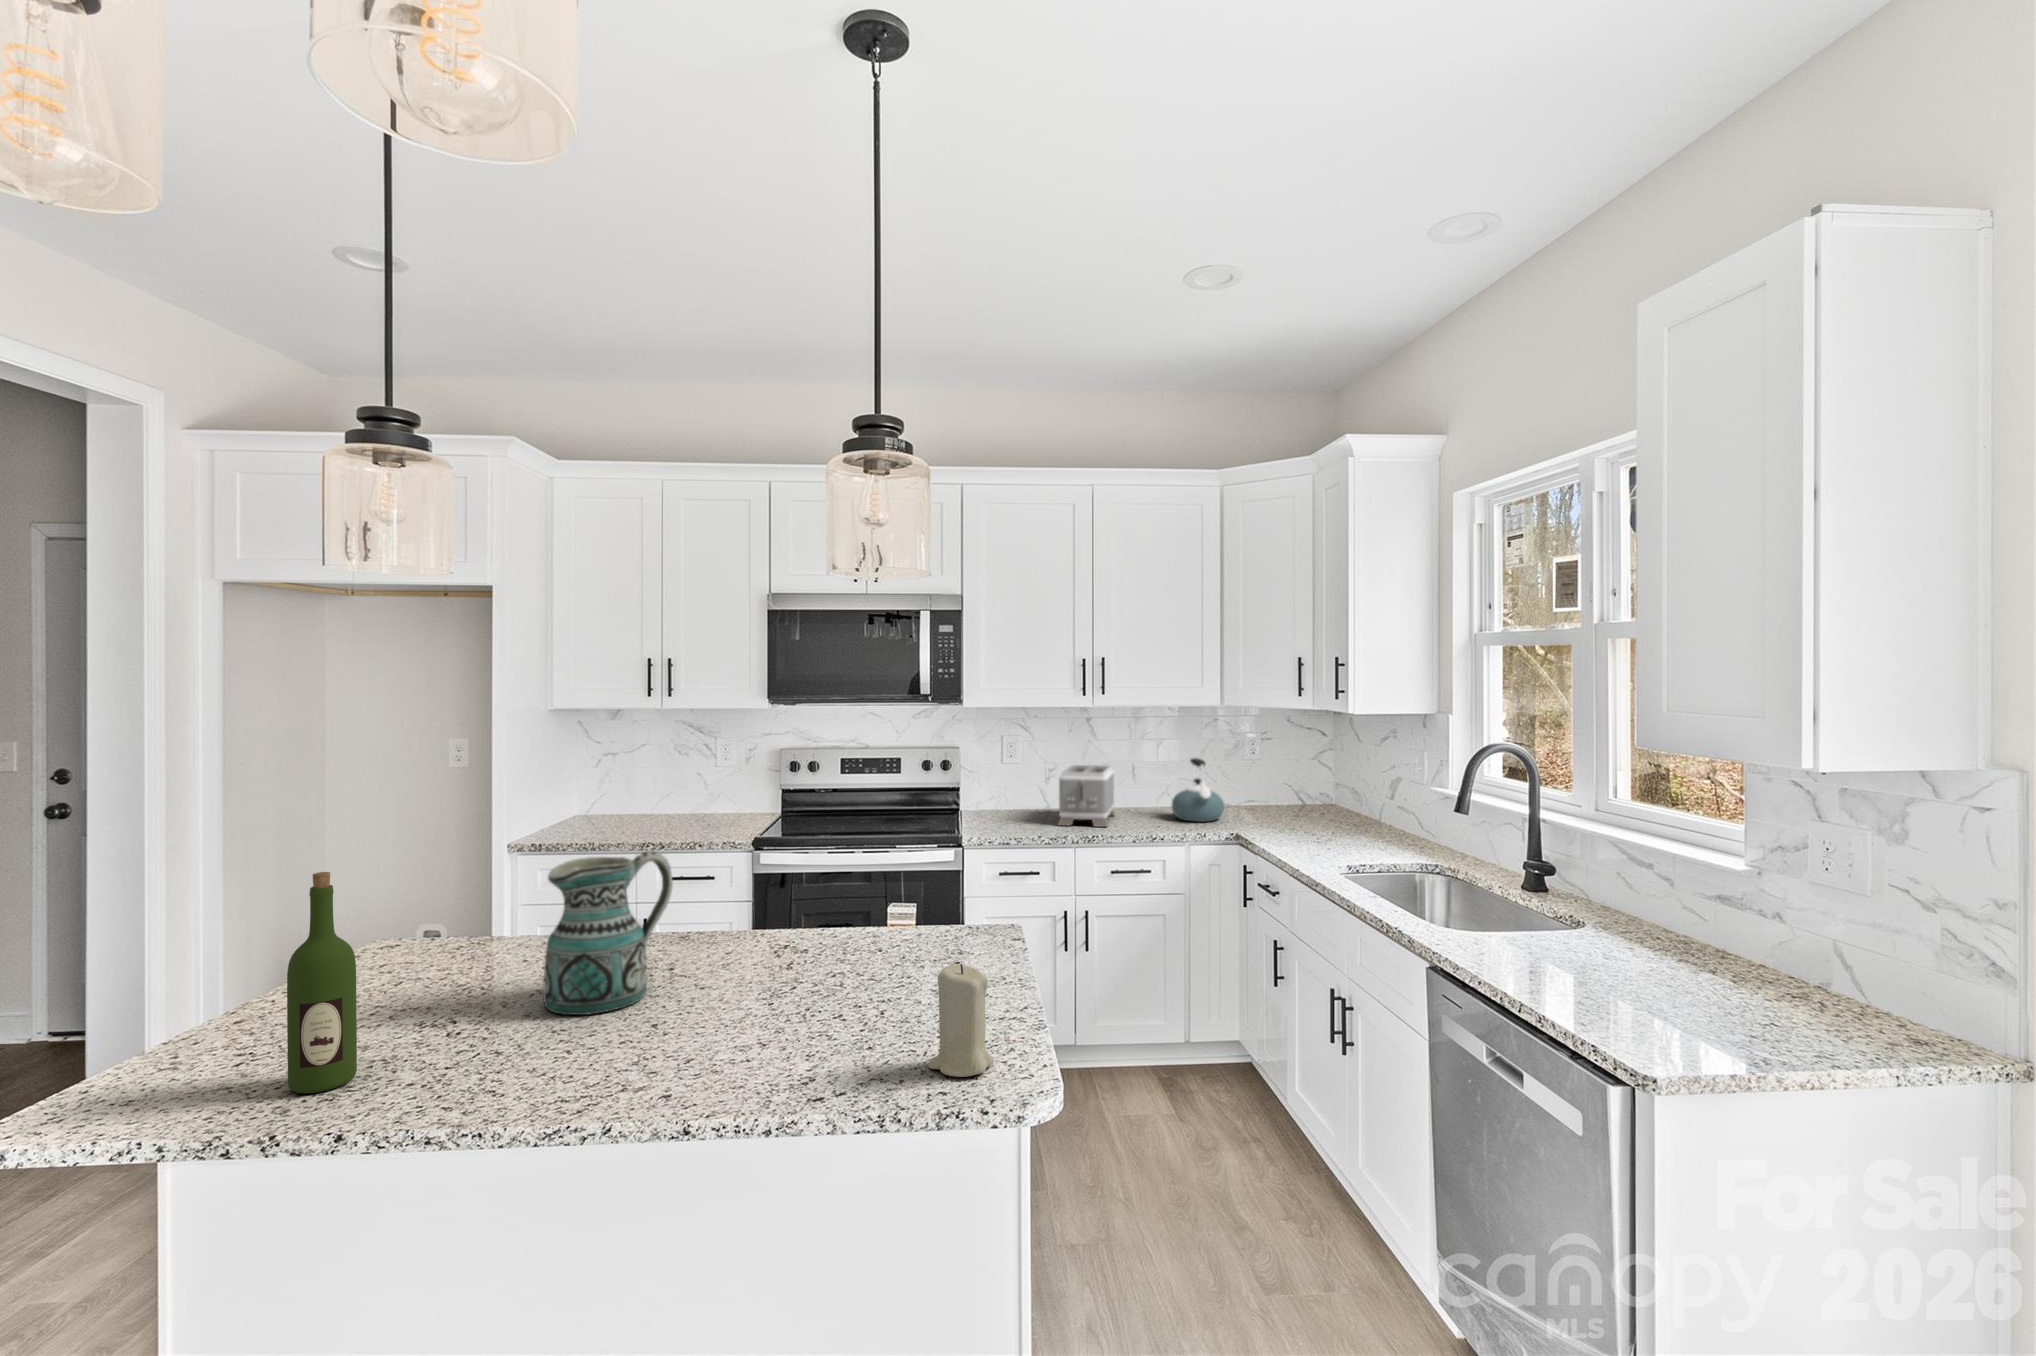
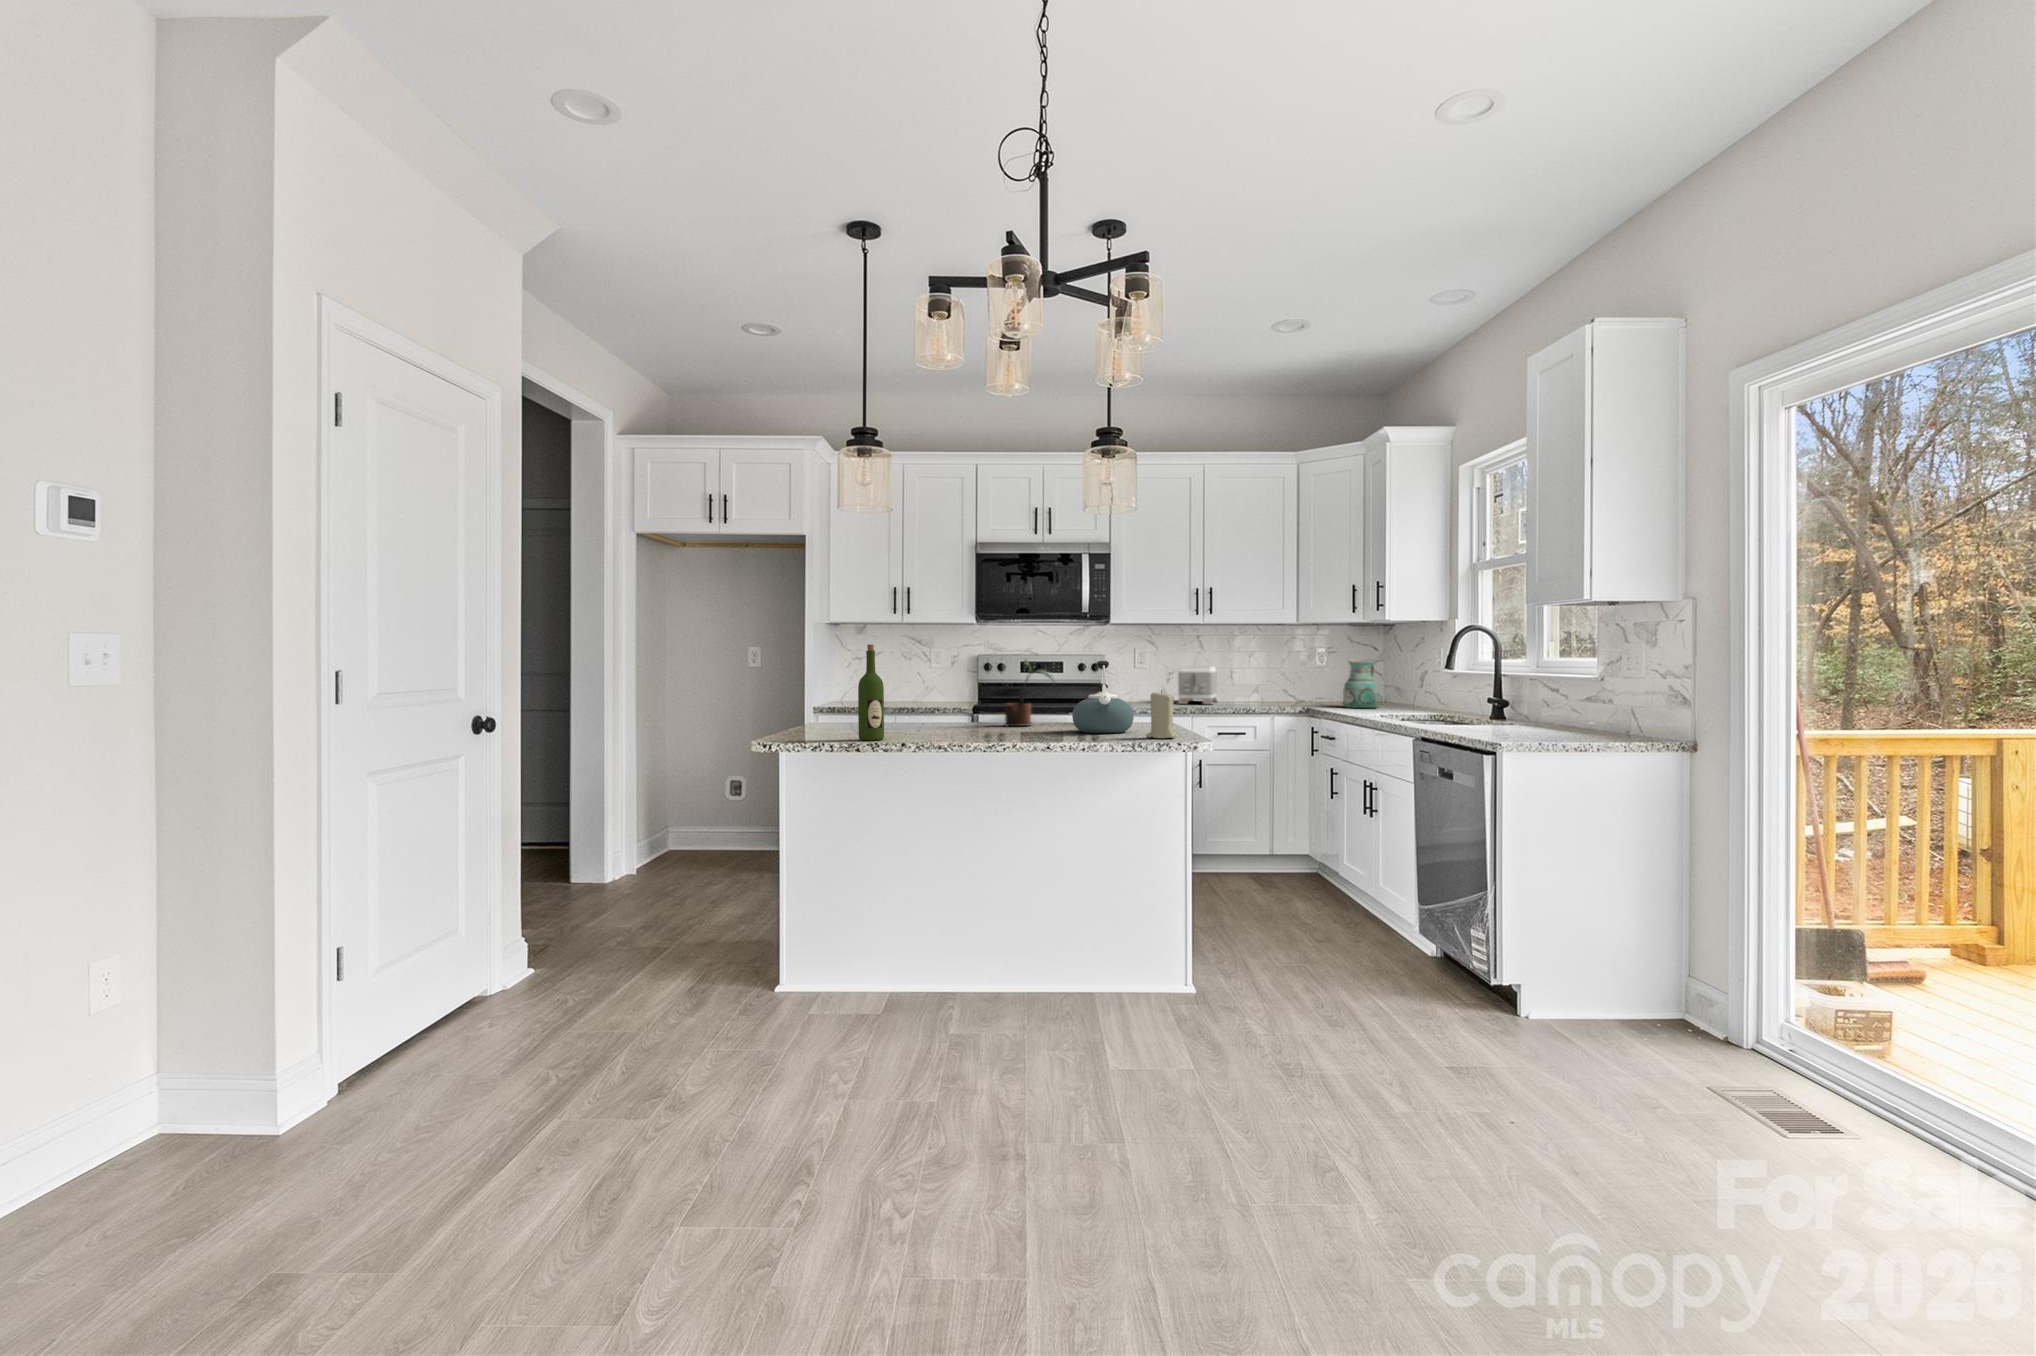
kettle: present [1172,758,1224,822] -> present [1072,661,1134,733]
potted plant: none [701,840,805,964] -> present [1005,660,1053,726]
ceramic pitcher: present [543,851,673,1015] -> present [1343,659,1378,708]

